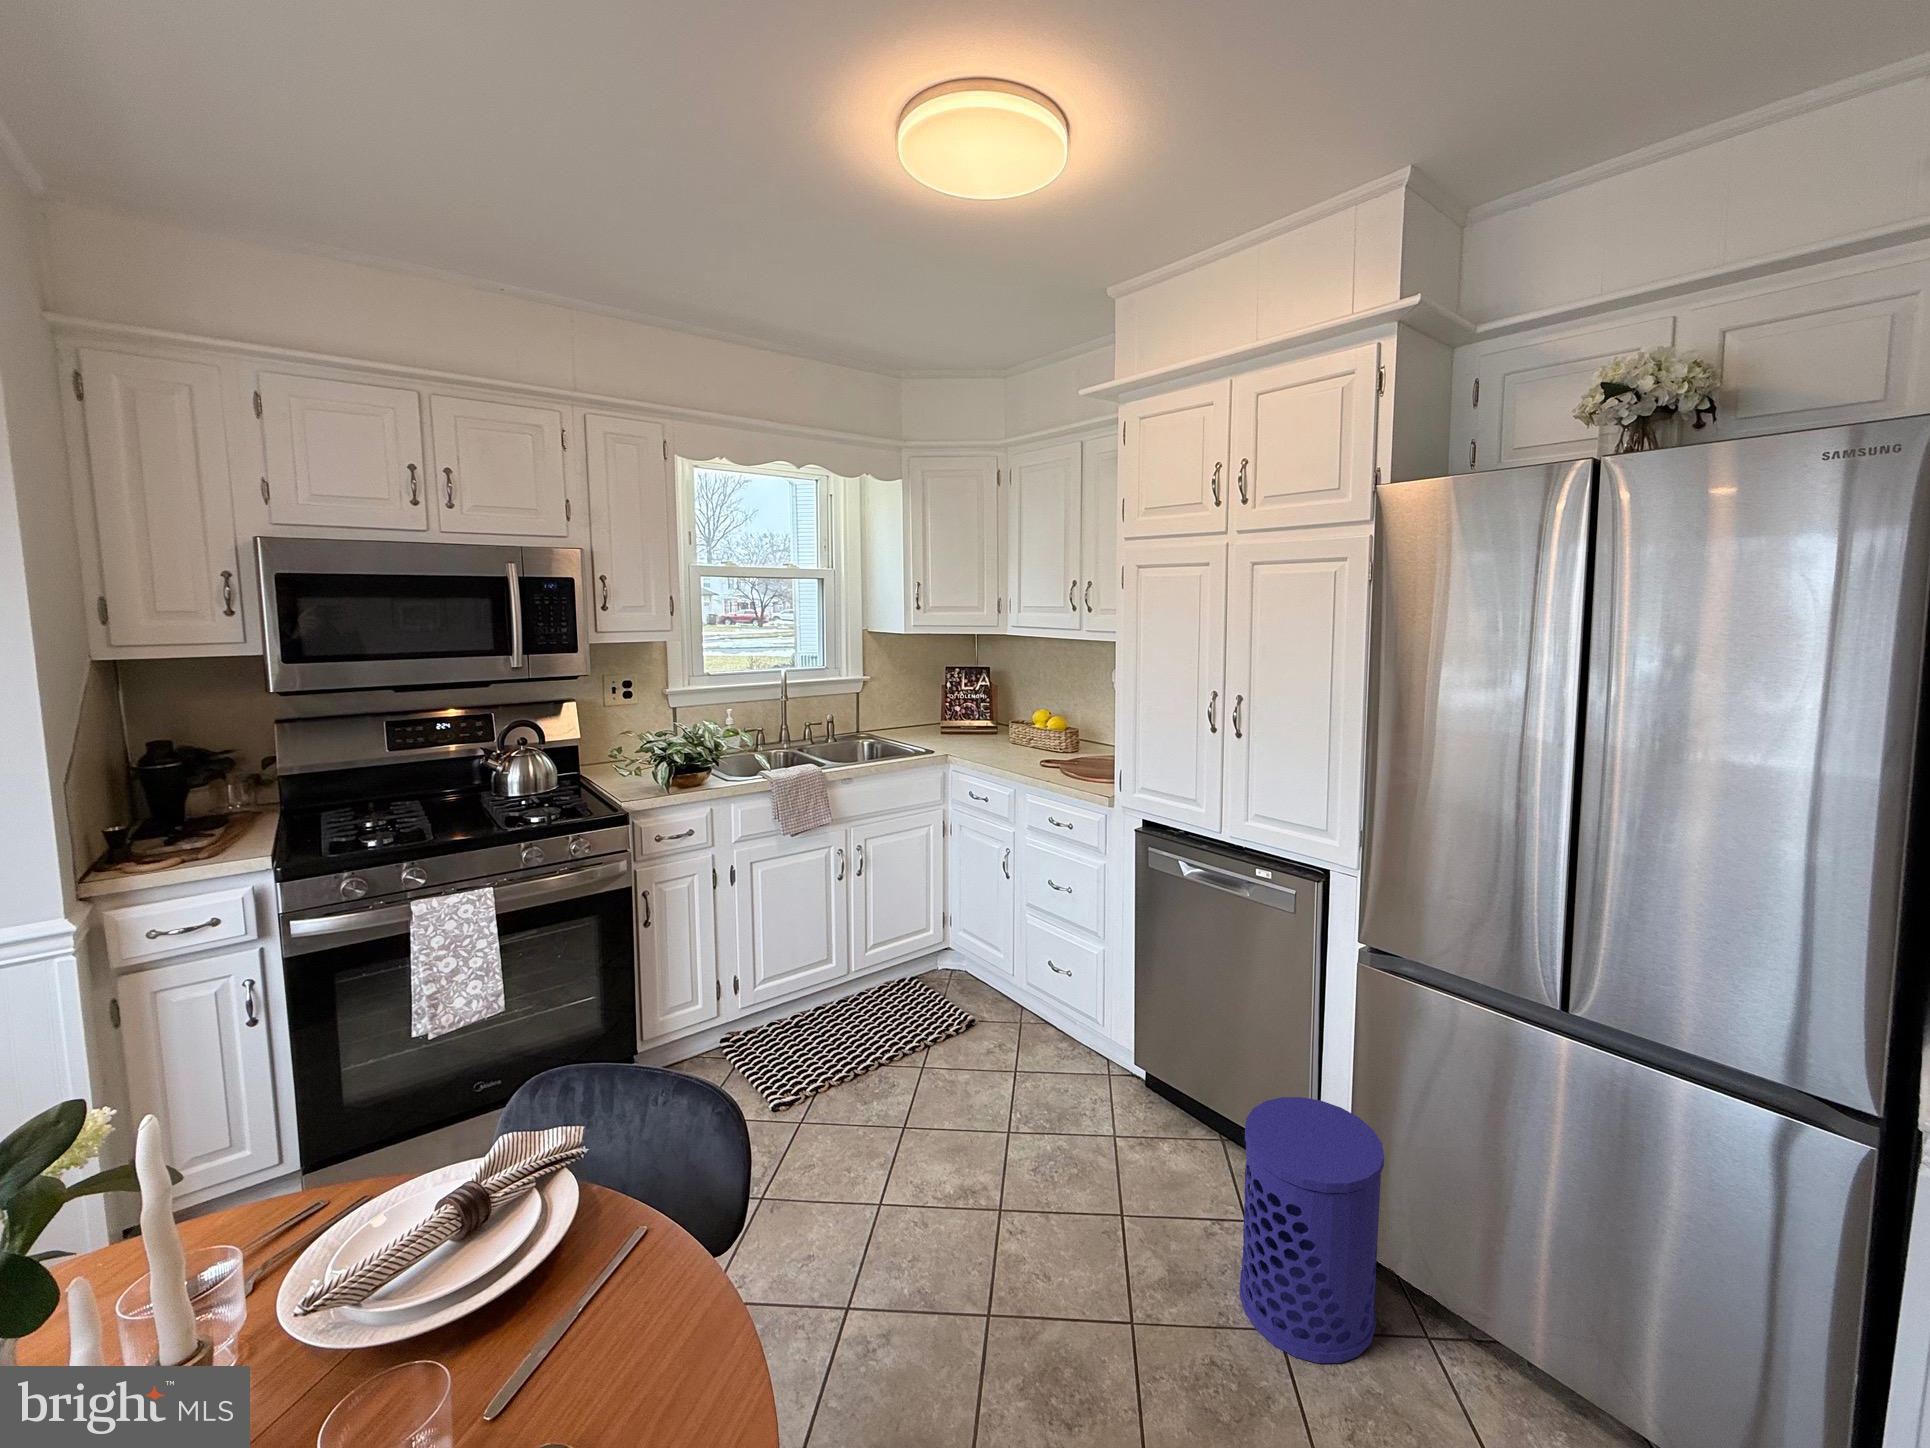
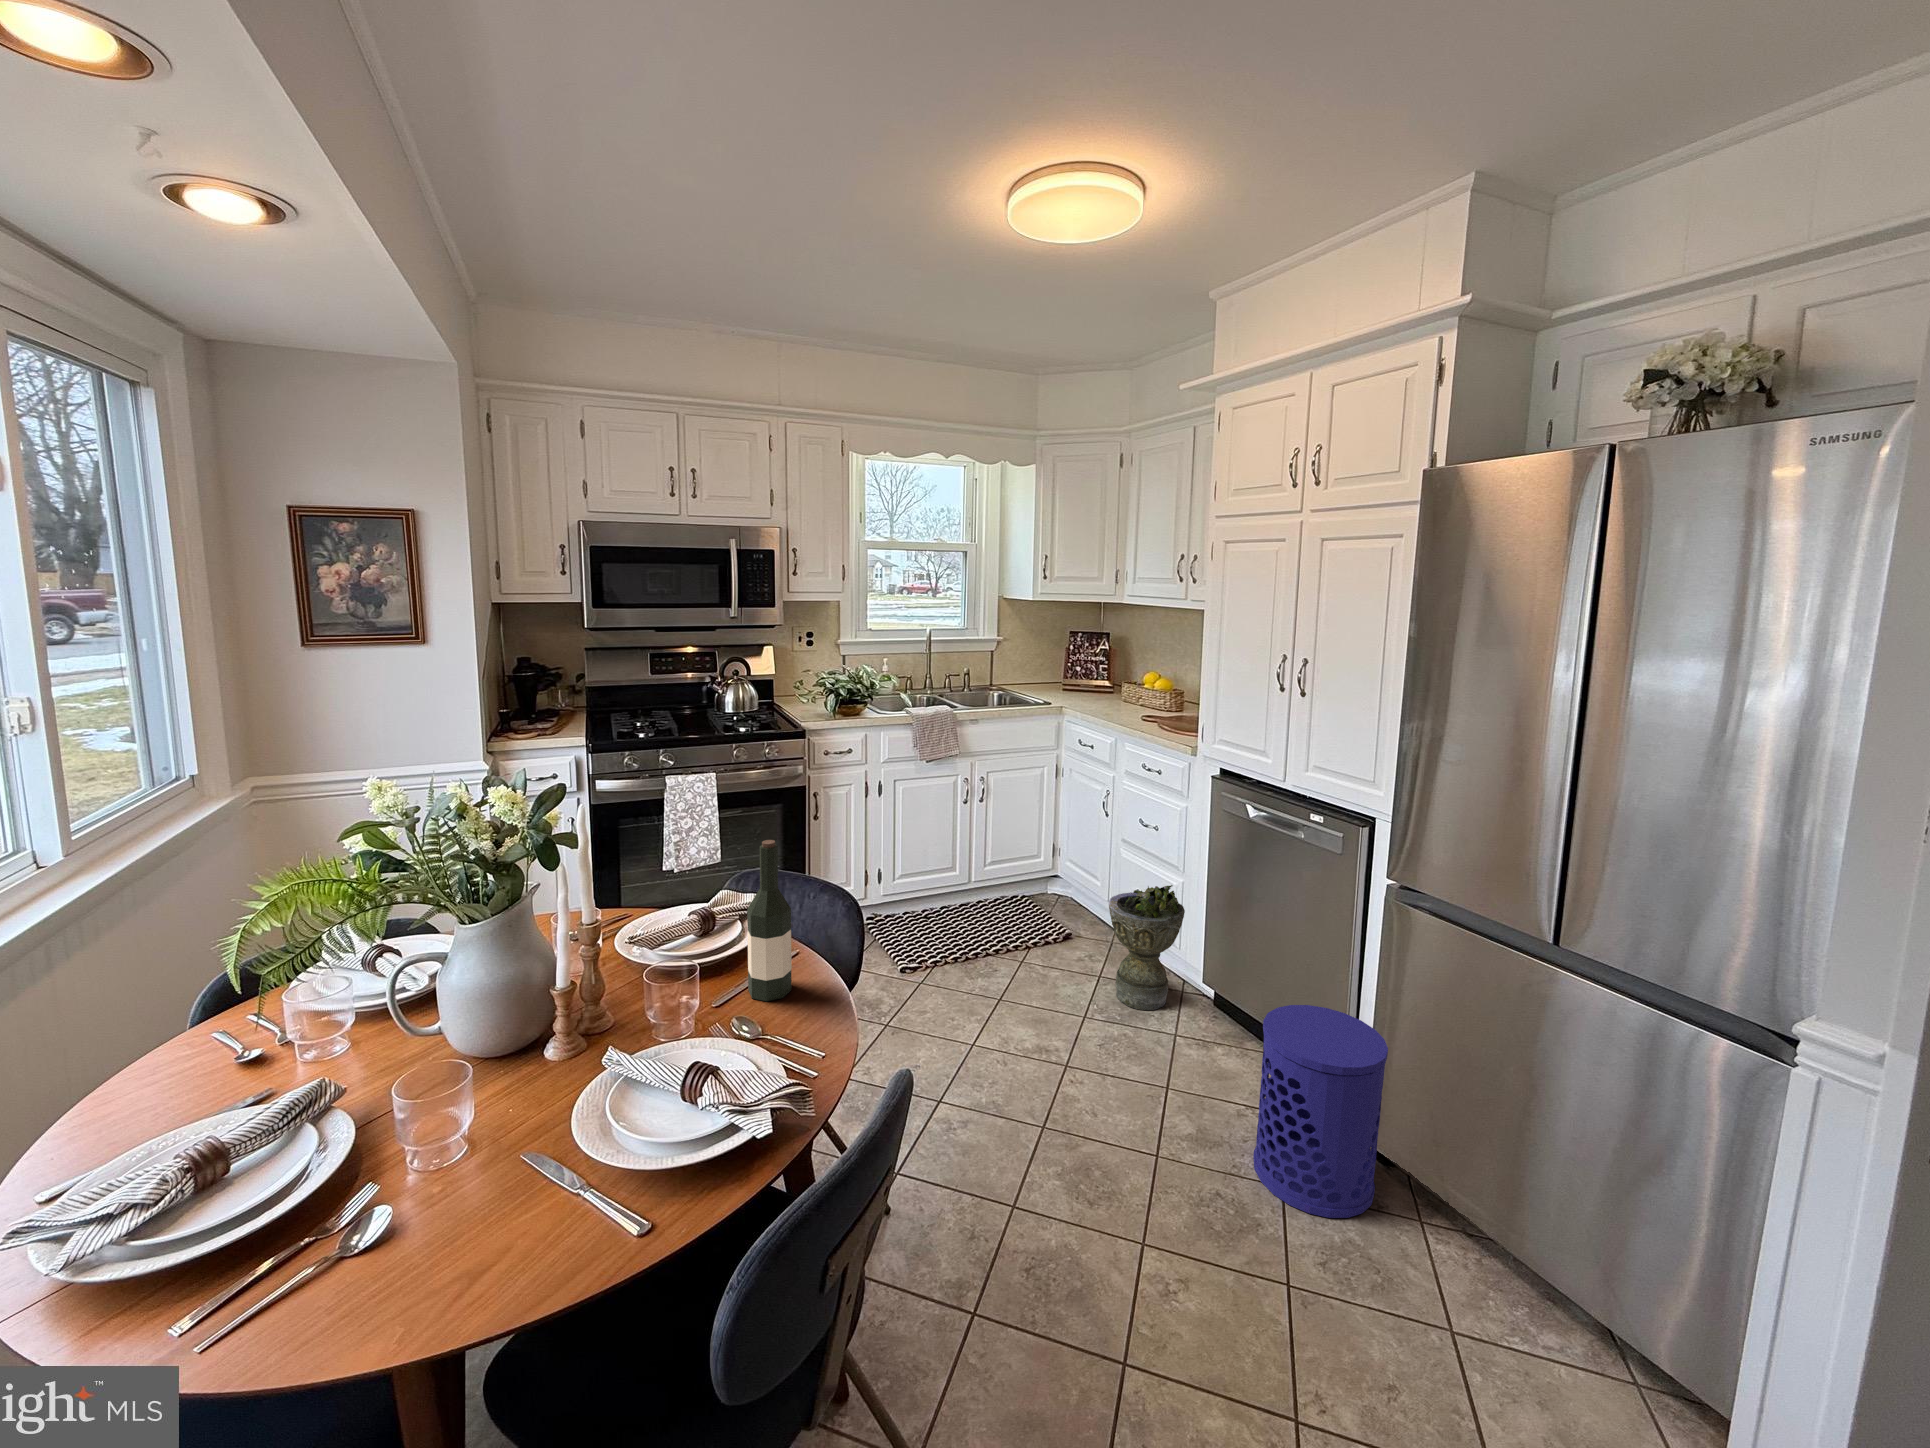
planter: none [1028,955,1113,1109] -> present [1109,885,1185,1010]
wine bottle: none [544,1076,635,1366] -> present [747,840,792,1001]

